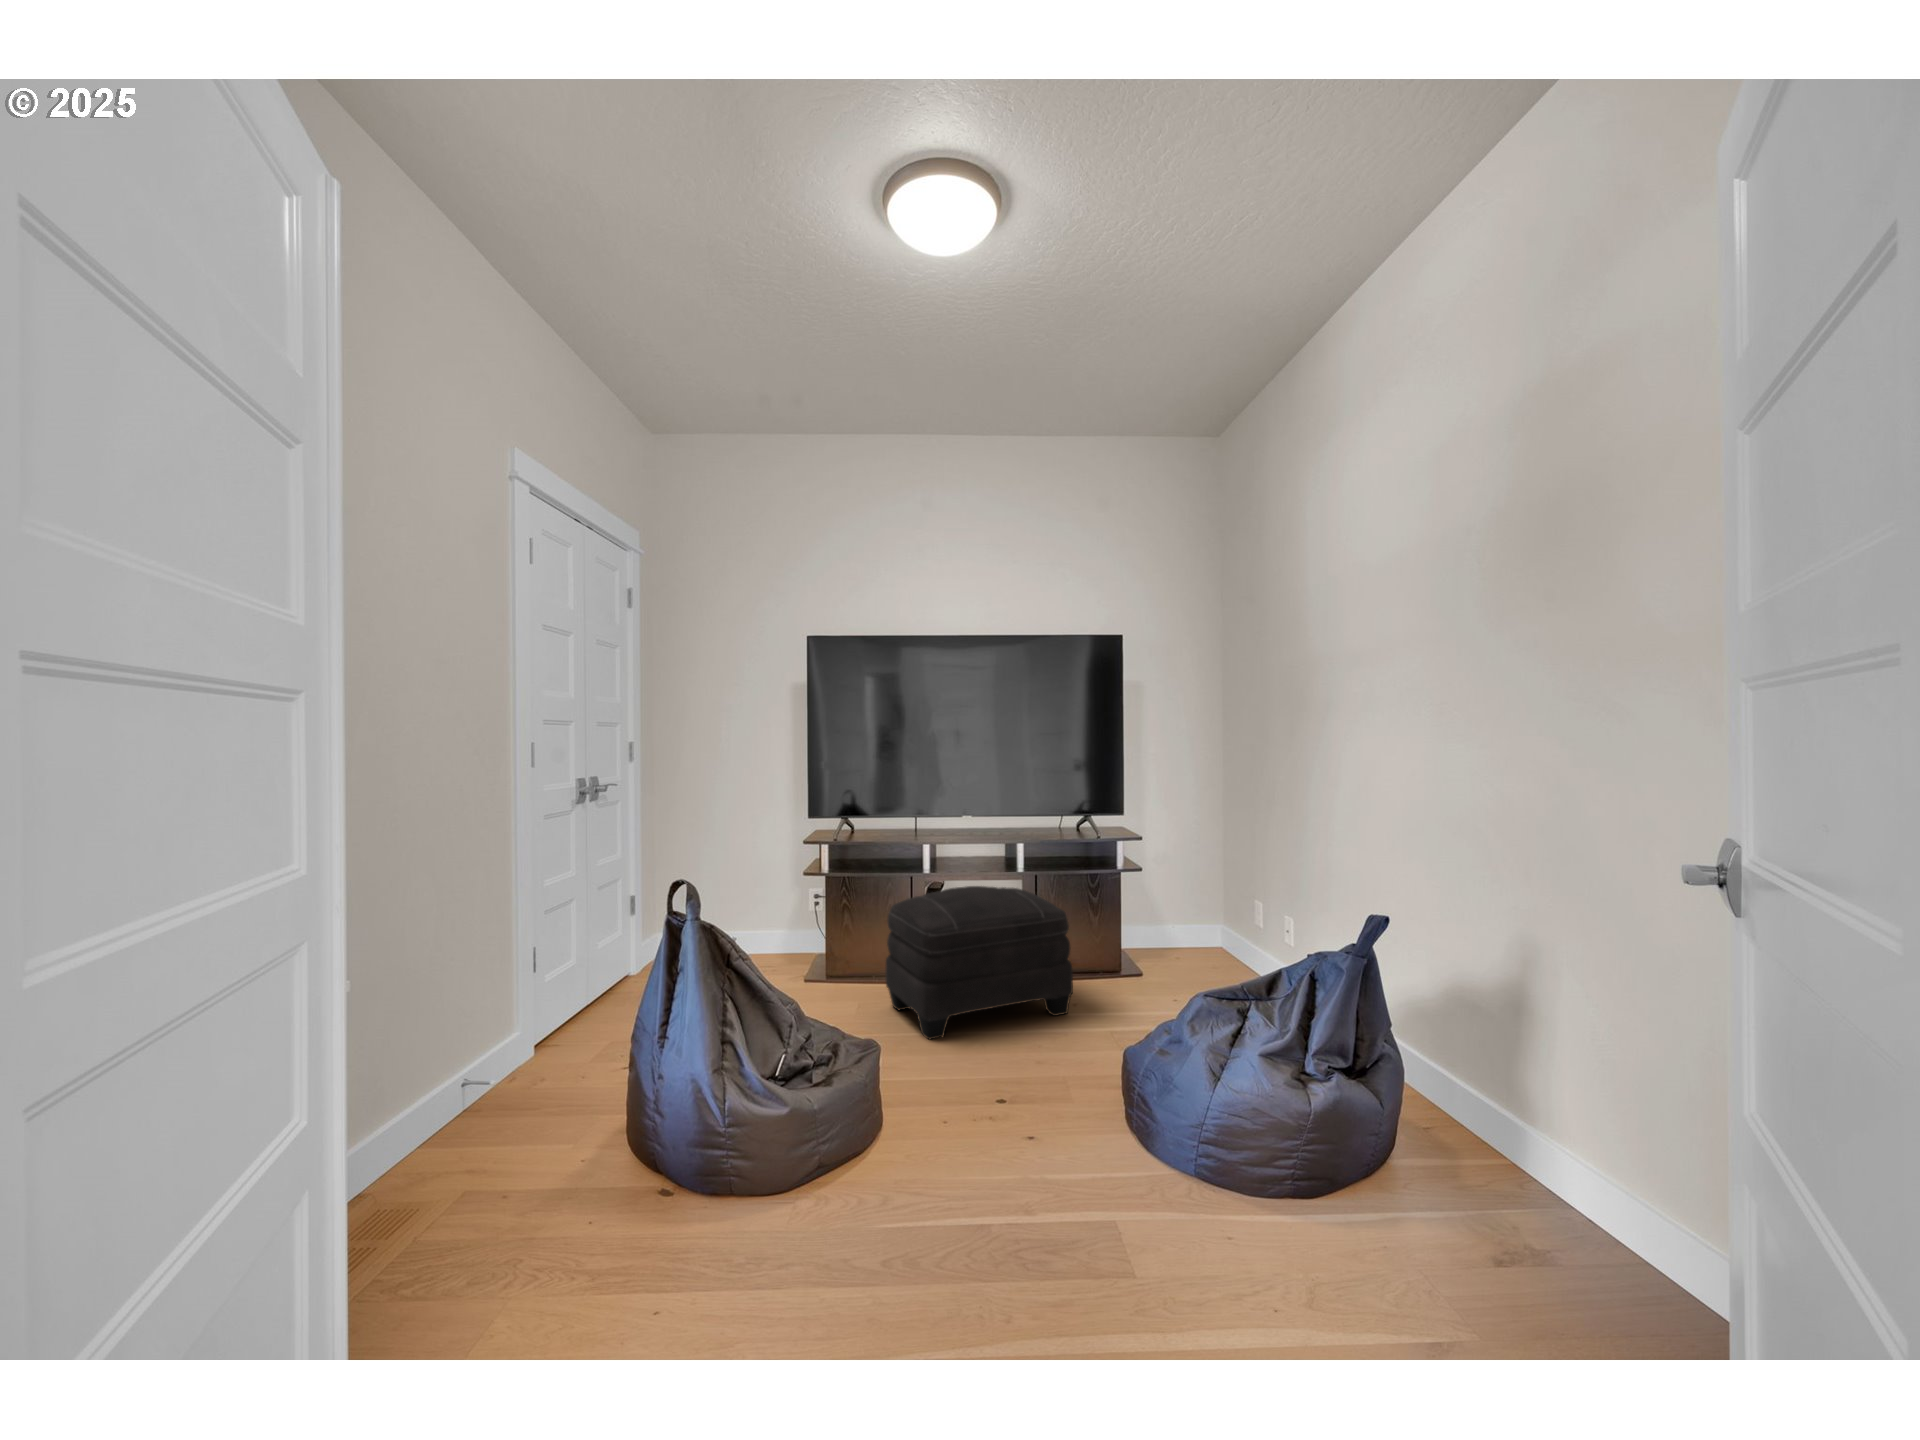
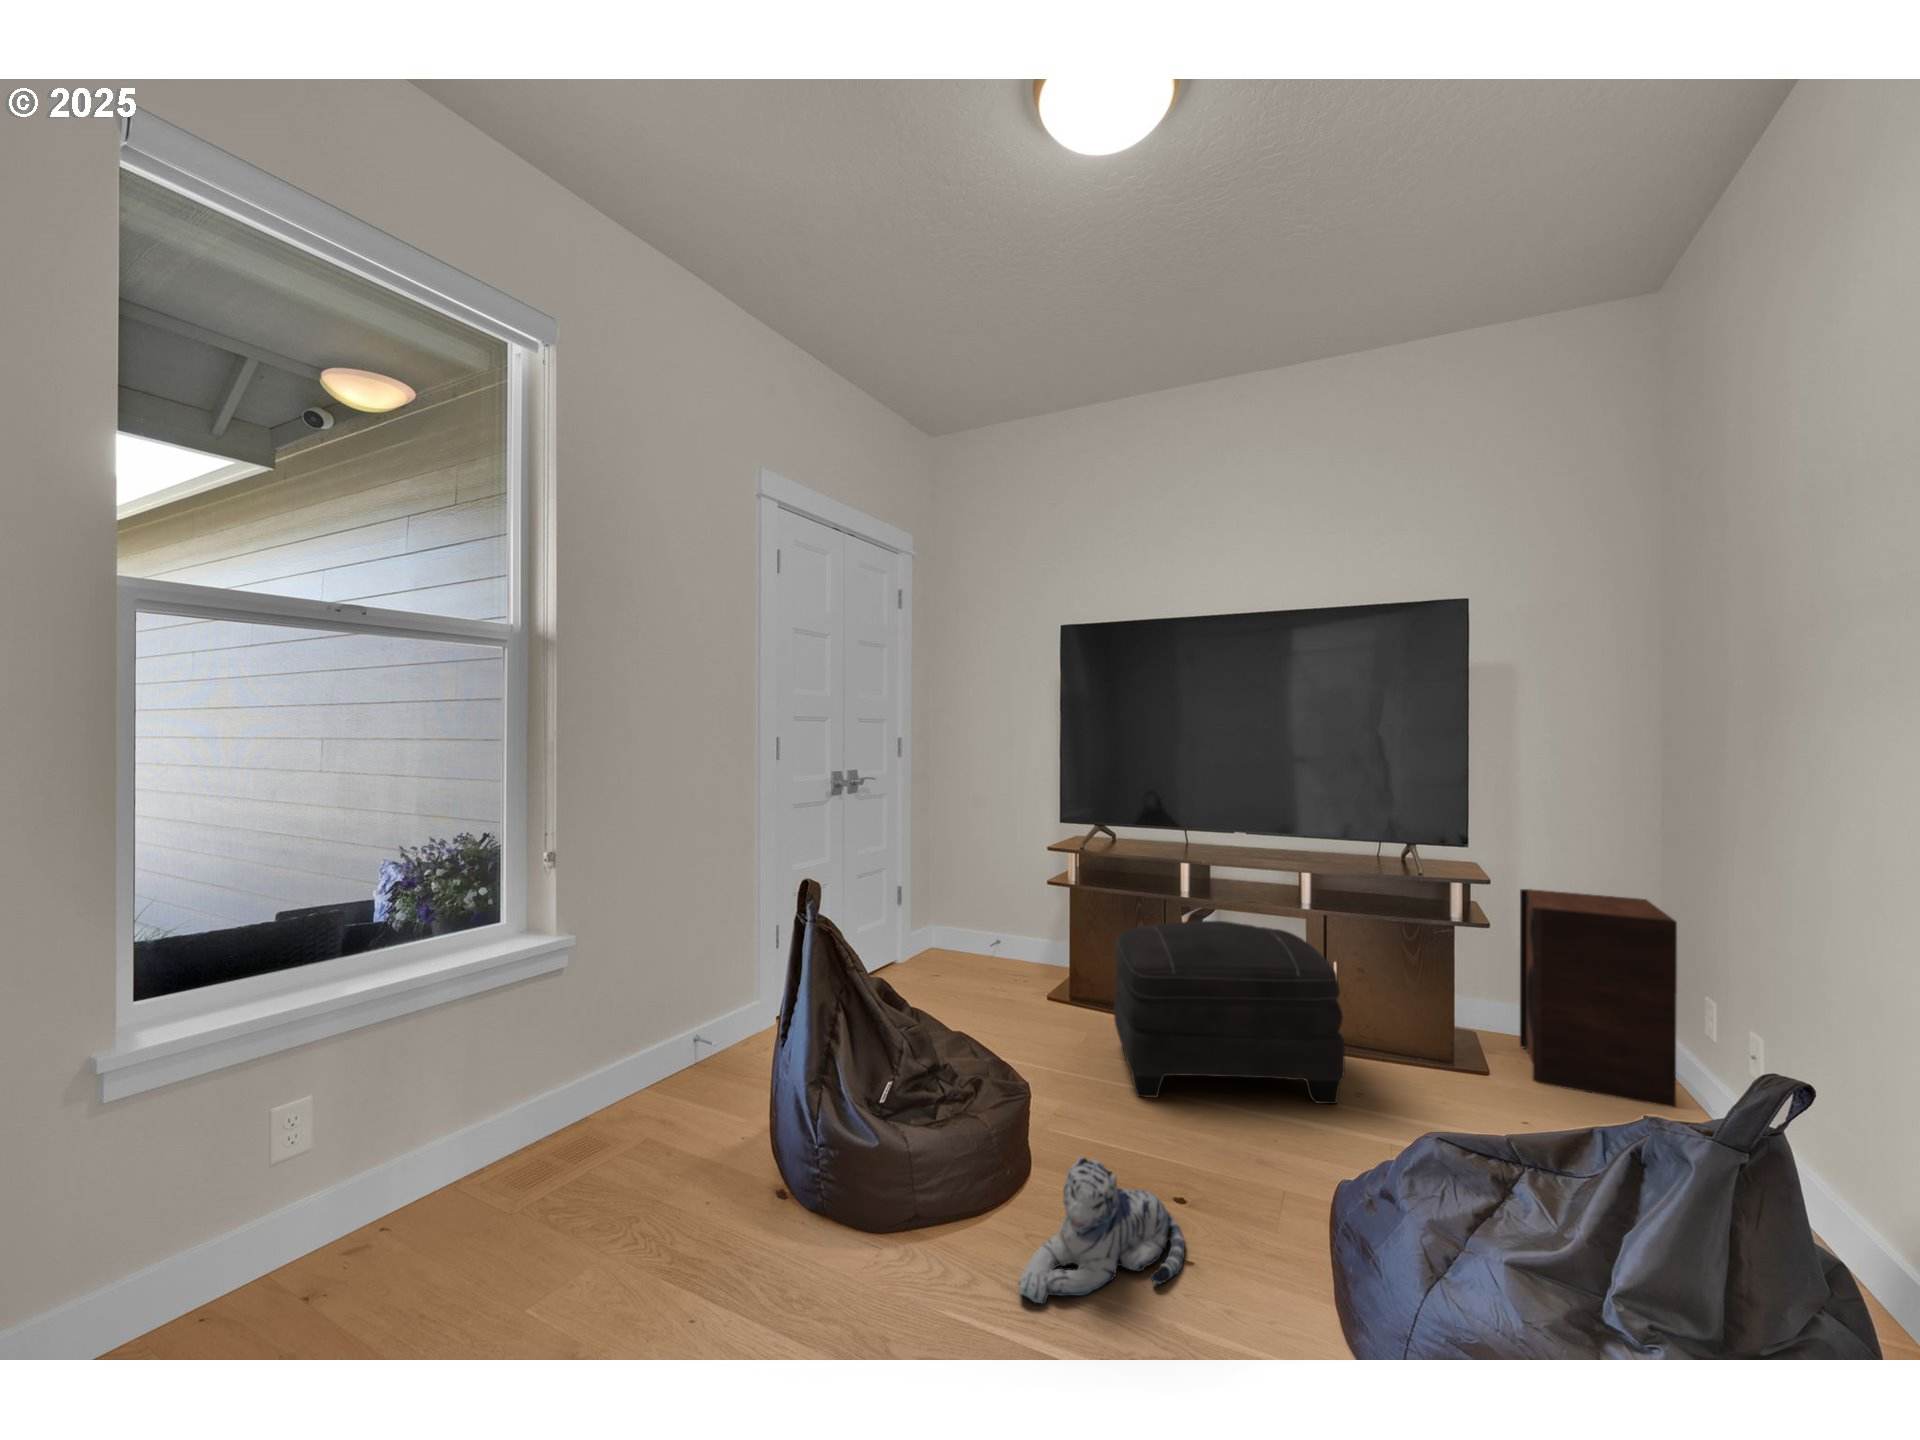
speaker: none [1152,841,1248,976] -> present [1520,889,1677,1108]
plush toy: none [929,1072,1035,1196] -> present [1018,1157,1185,1304]

